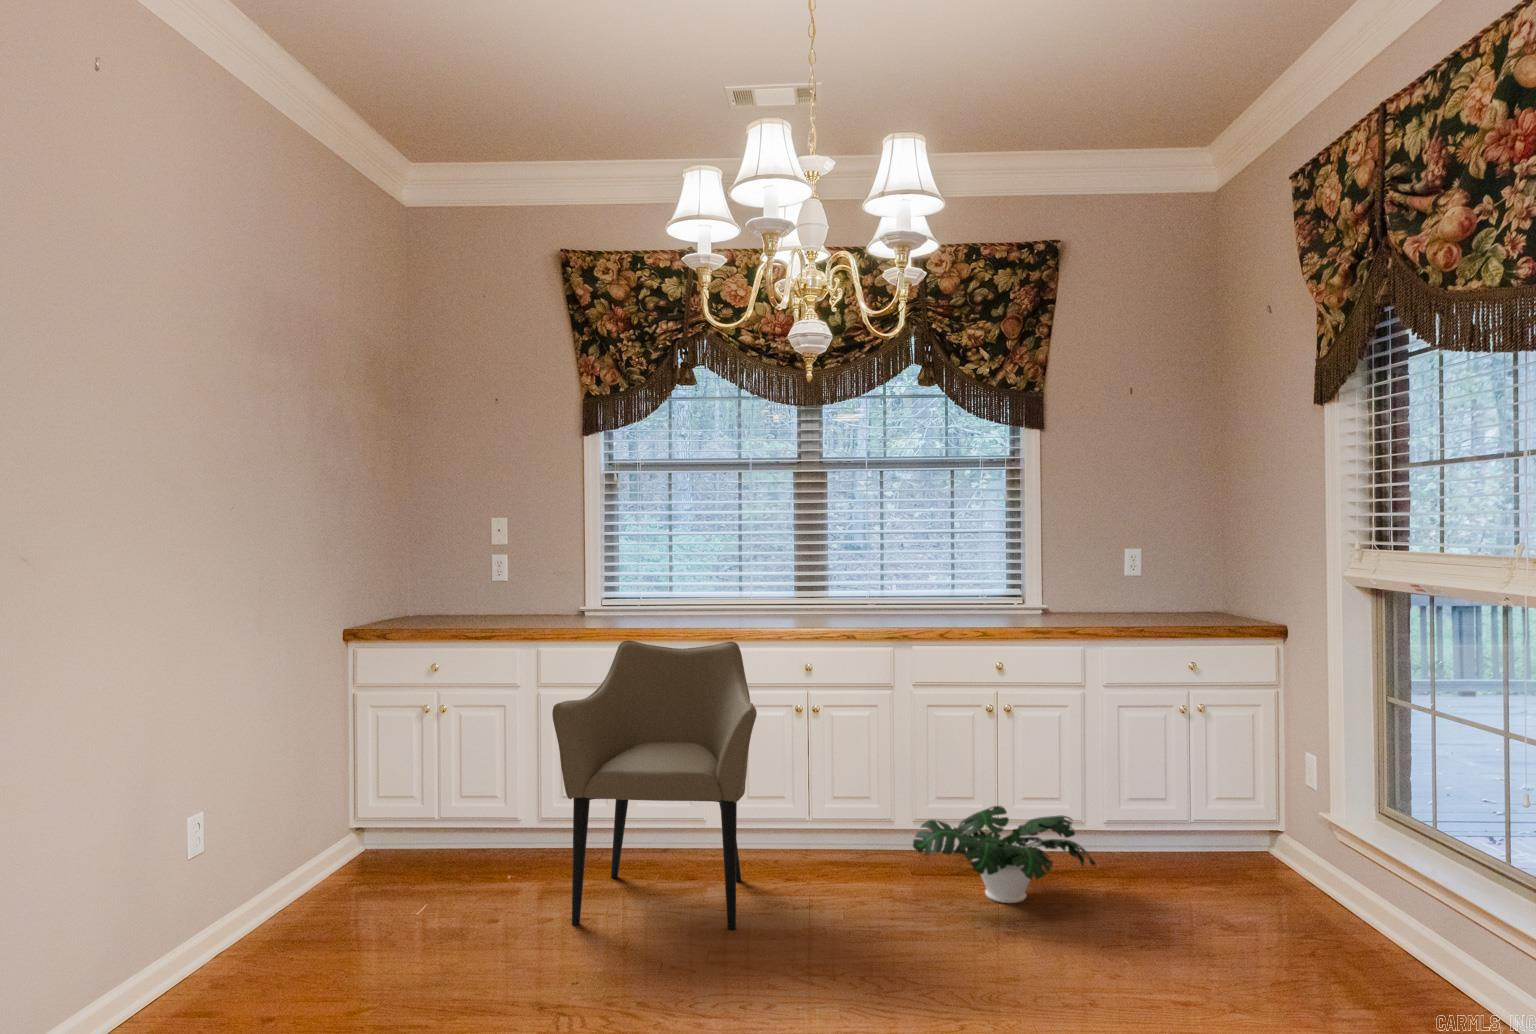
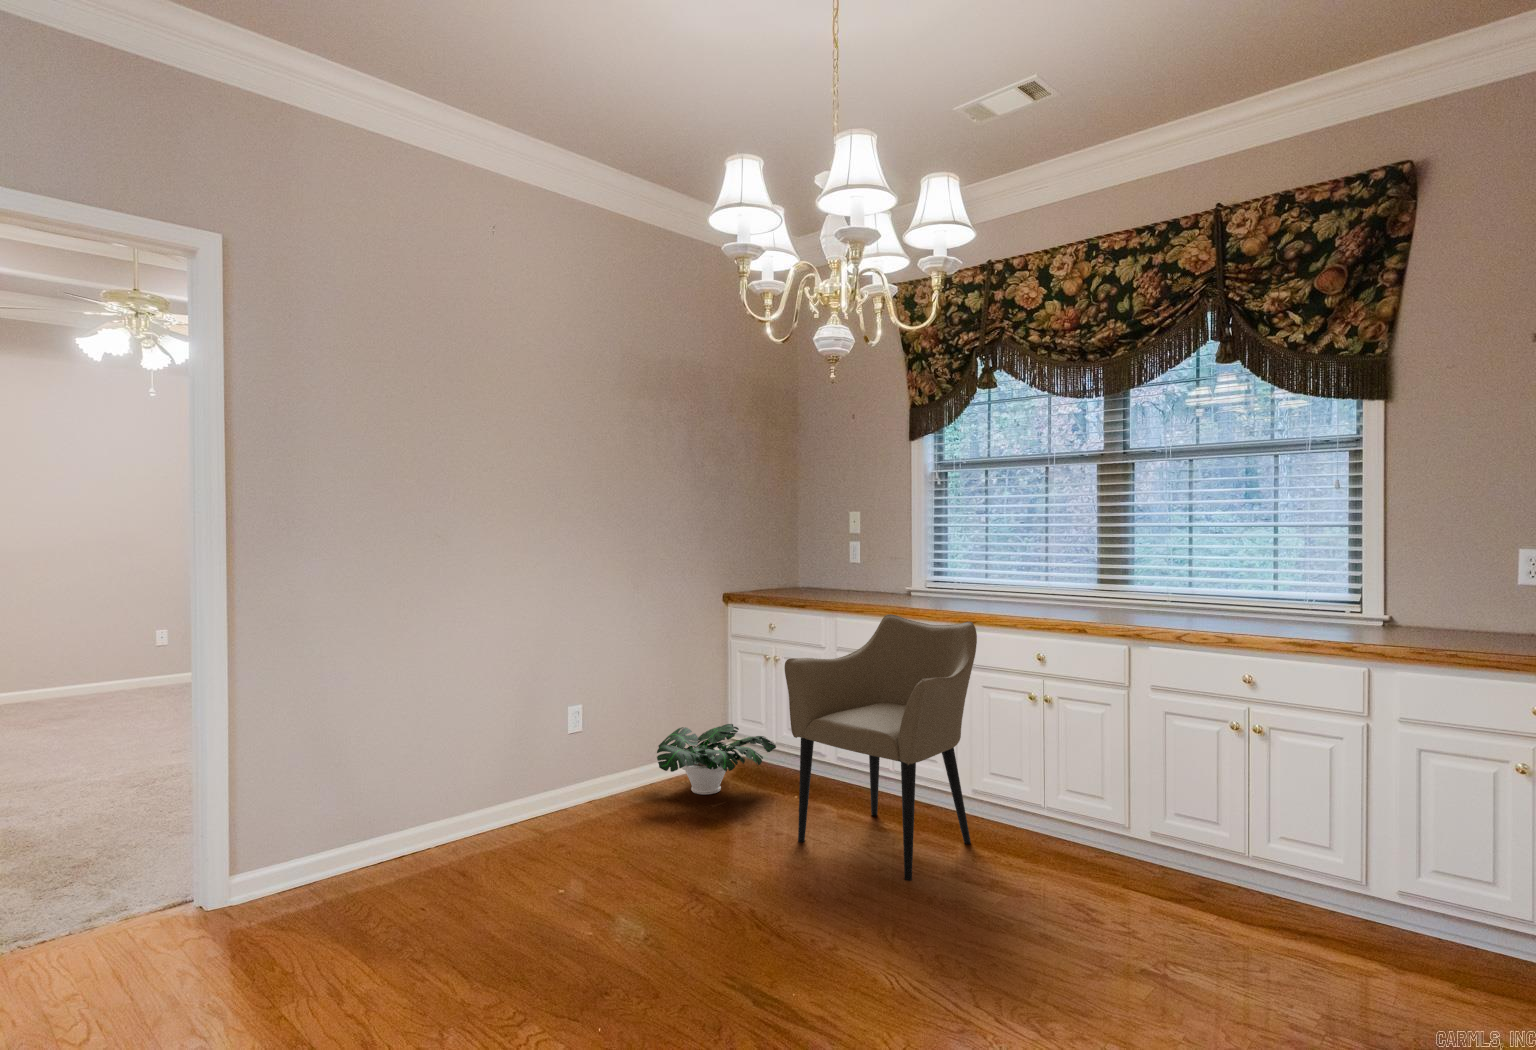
potted plant: present [913,806,1096,903] -> present [657,724,776,795]

